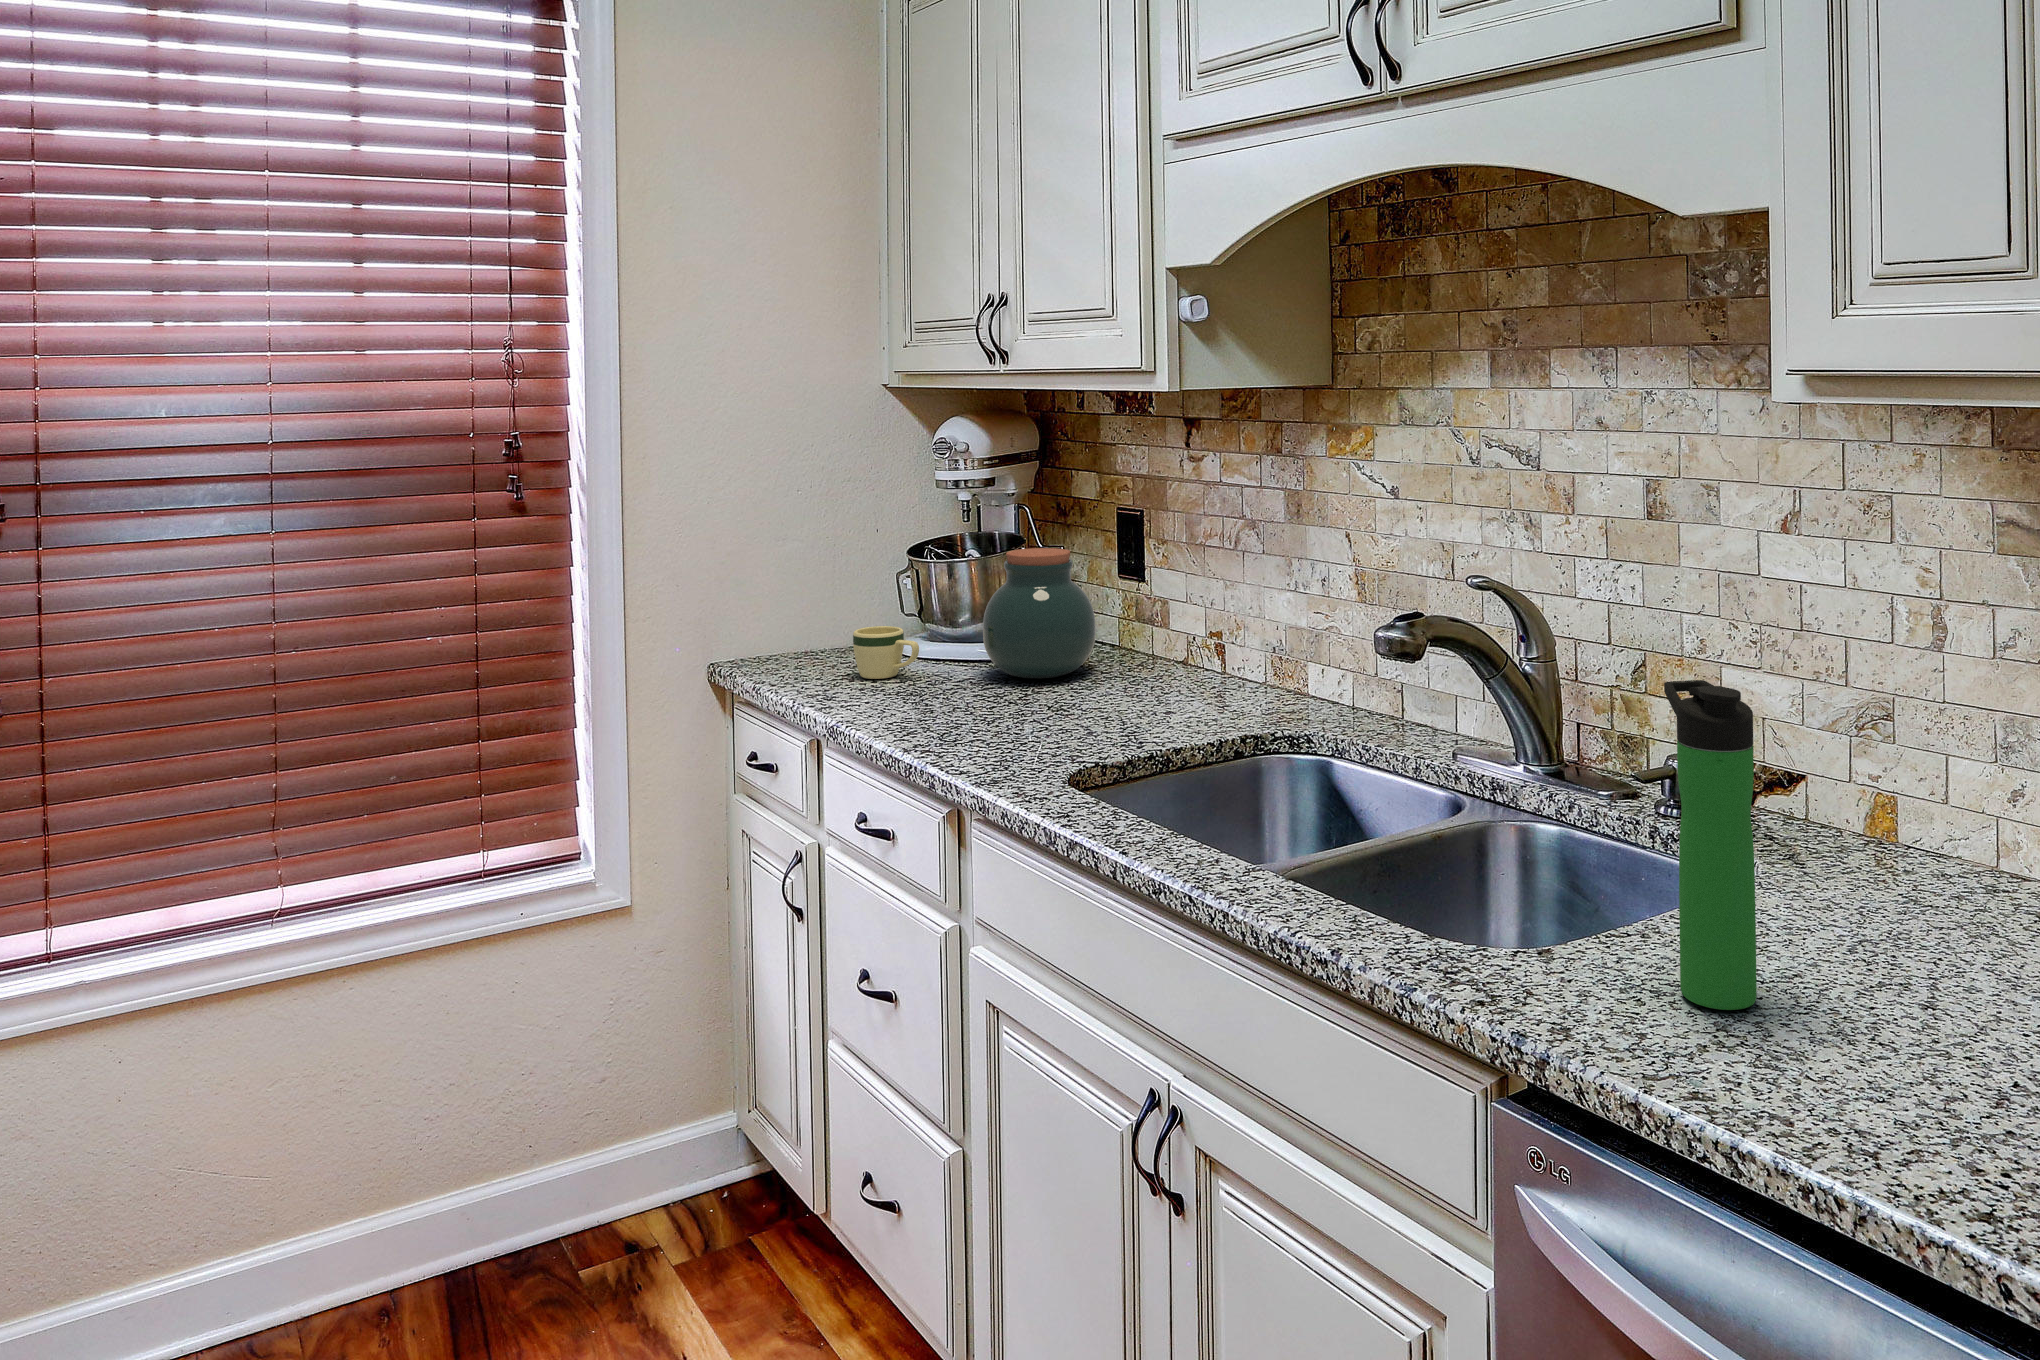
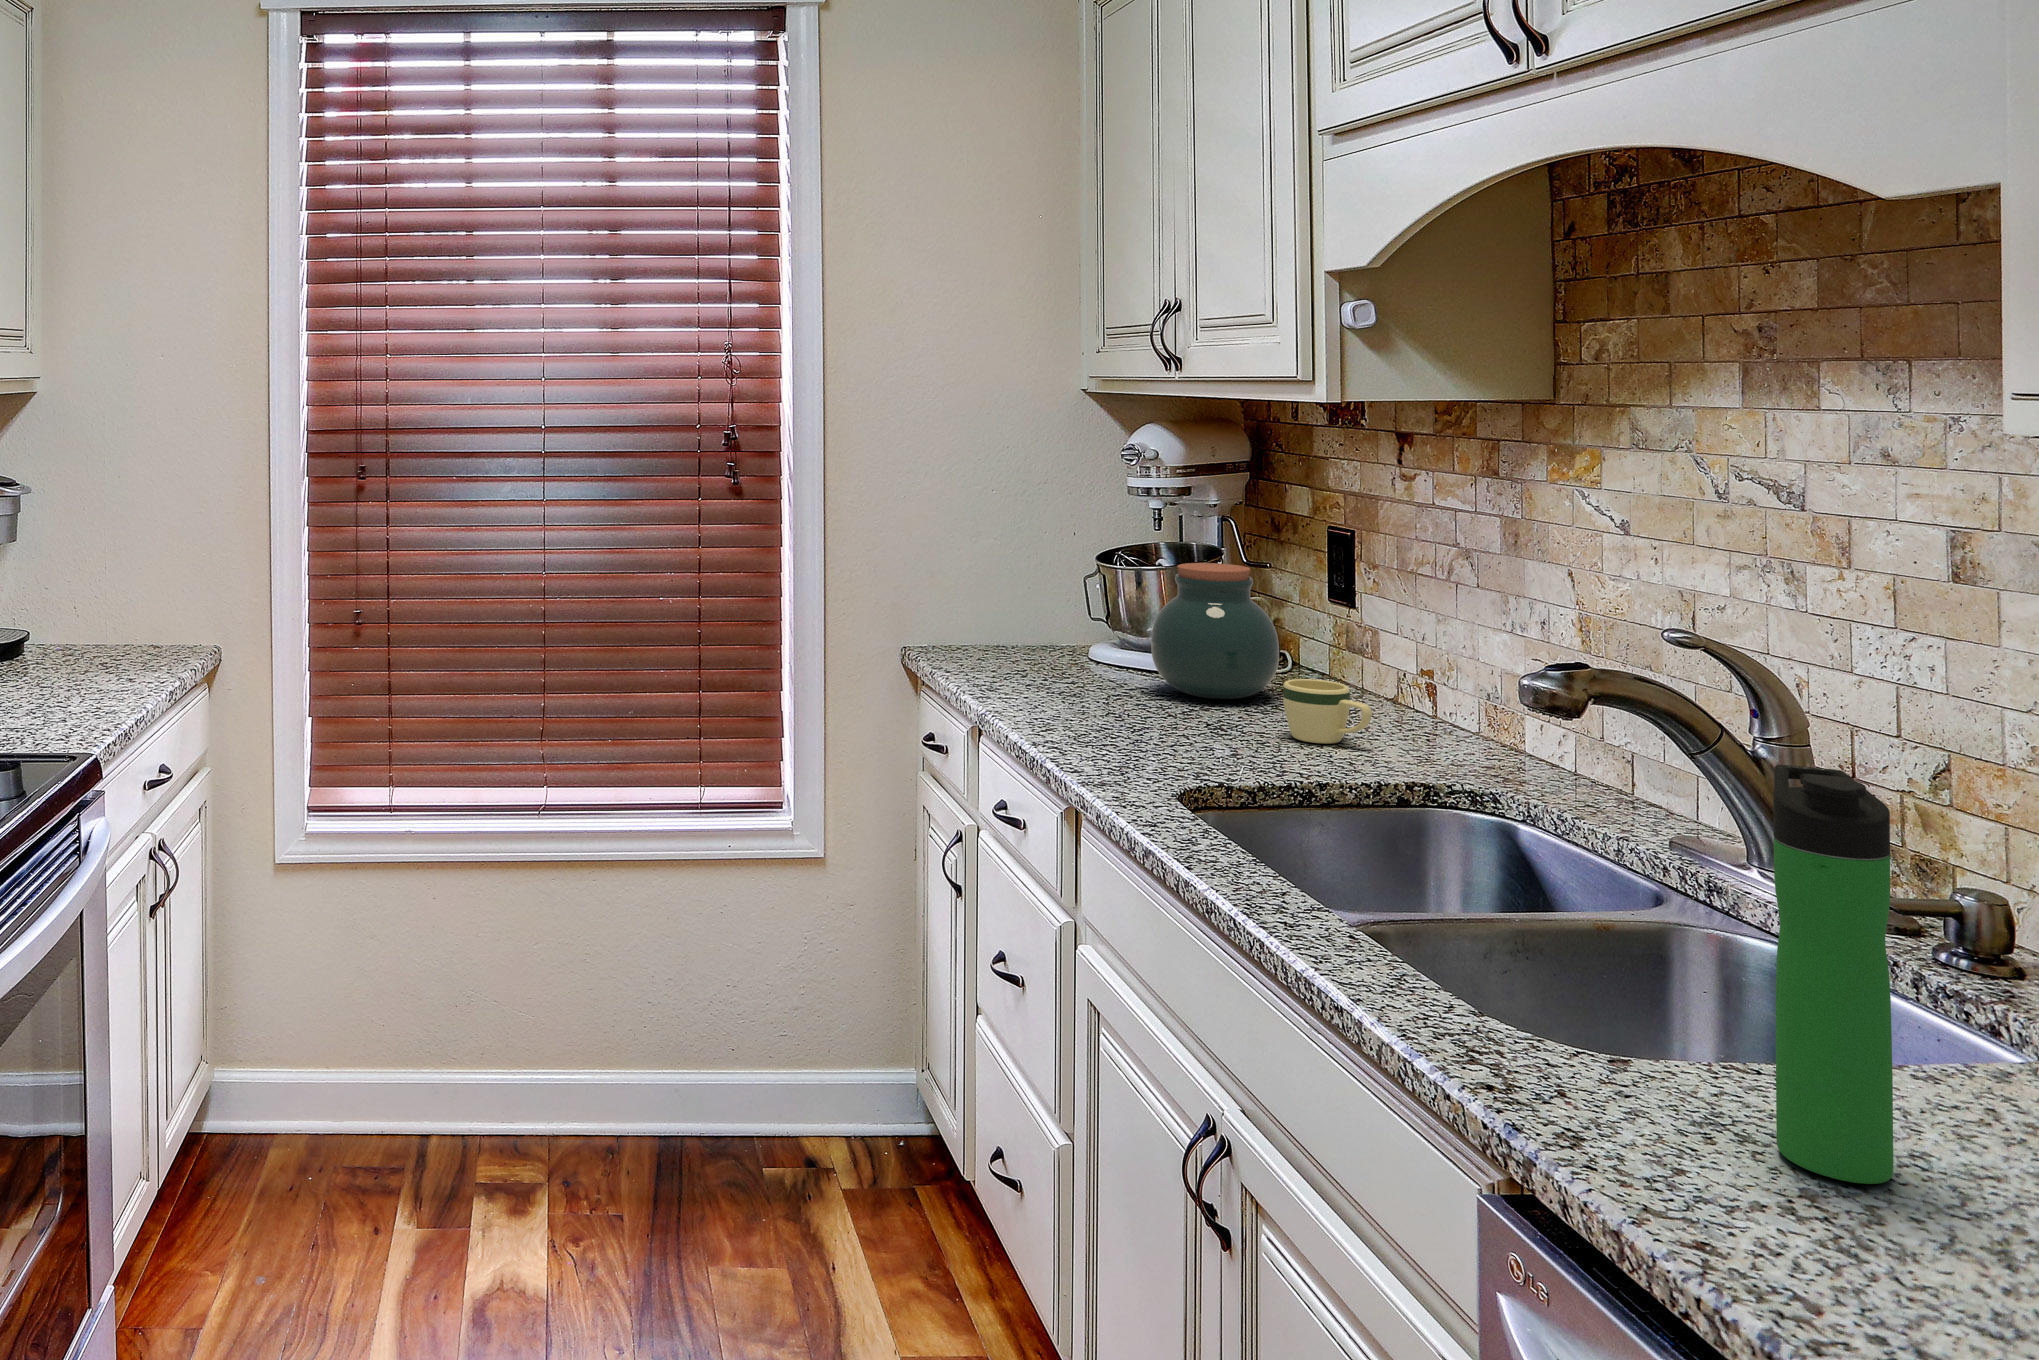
mug: present [853,626,919,679] -> present [1283,679,1372,744]

